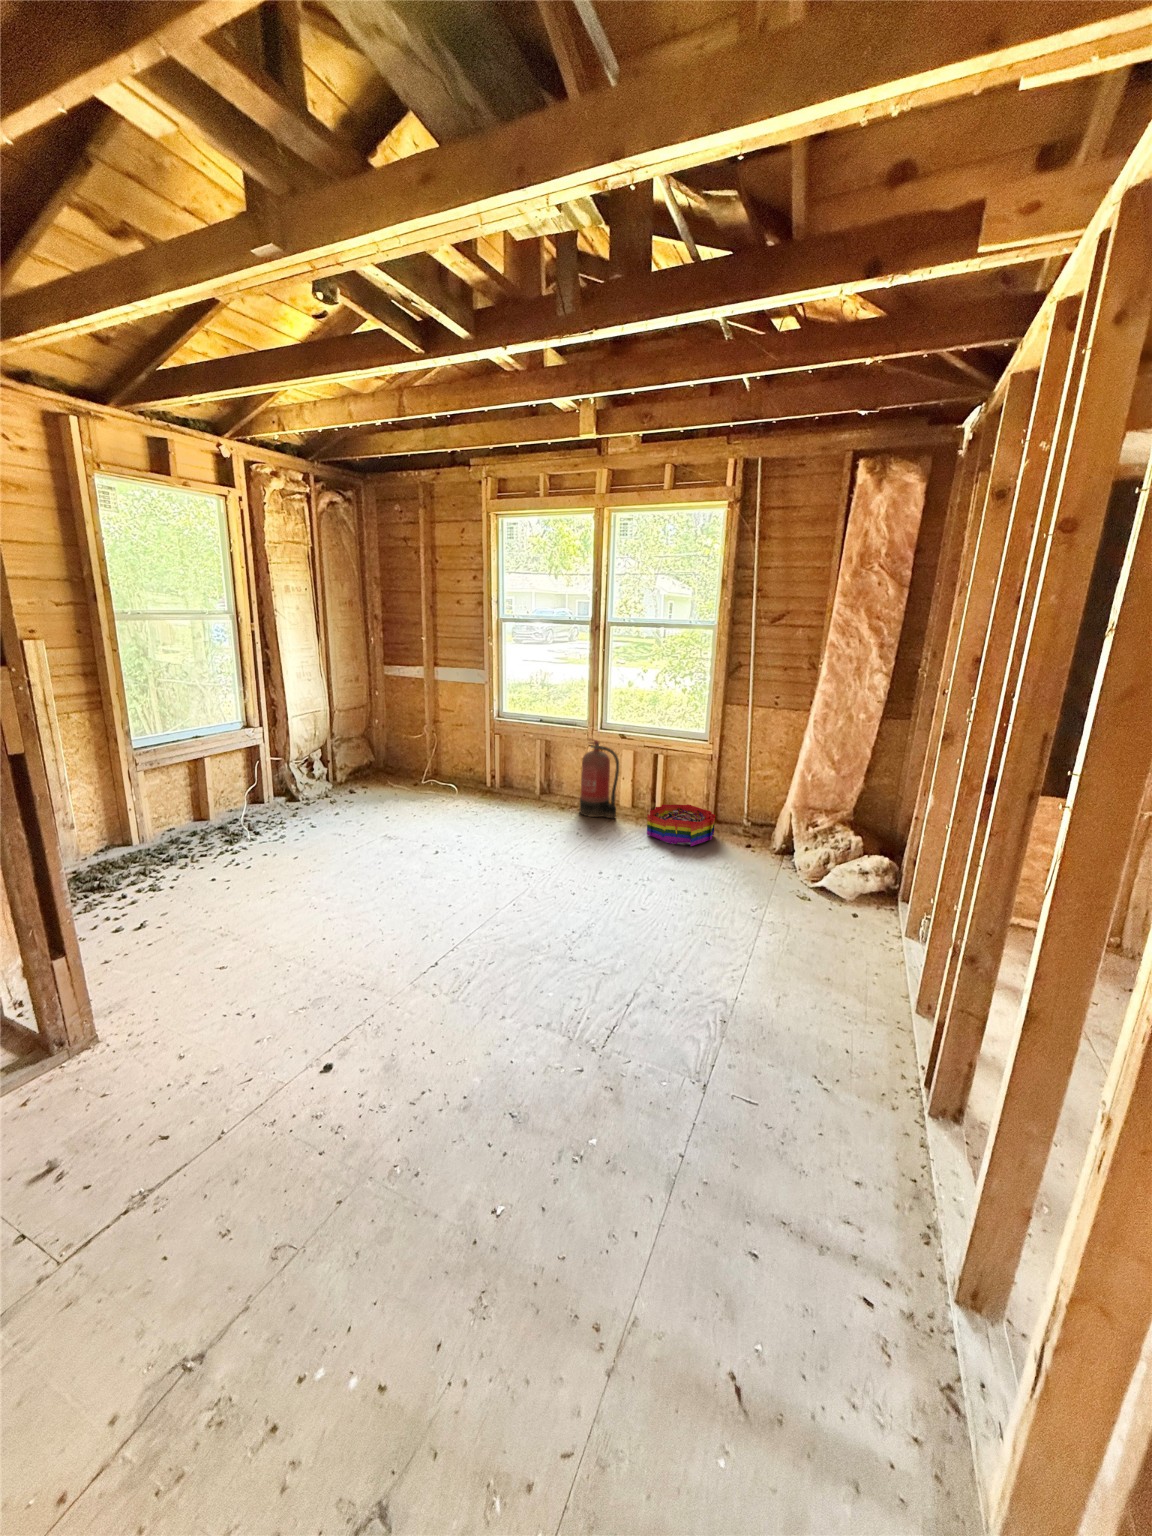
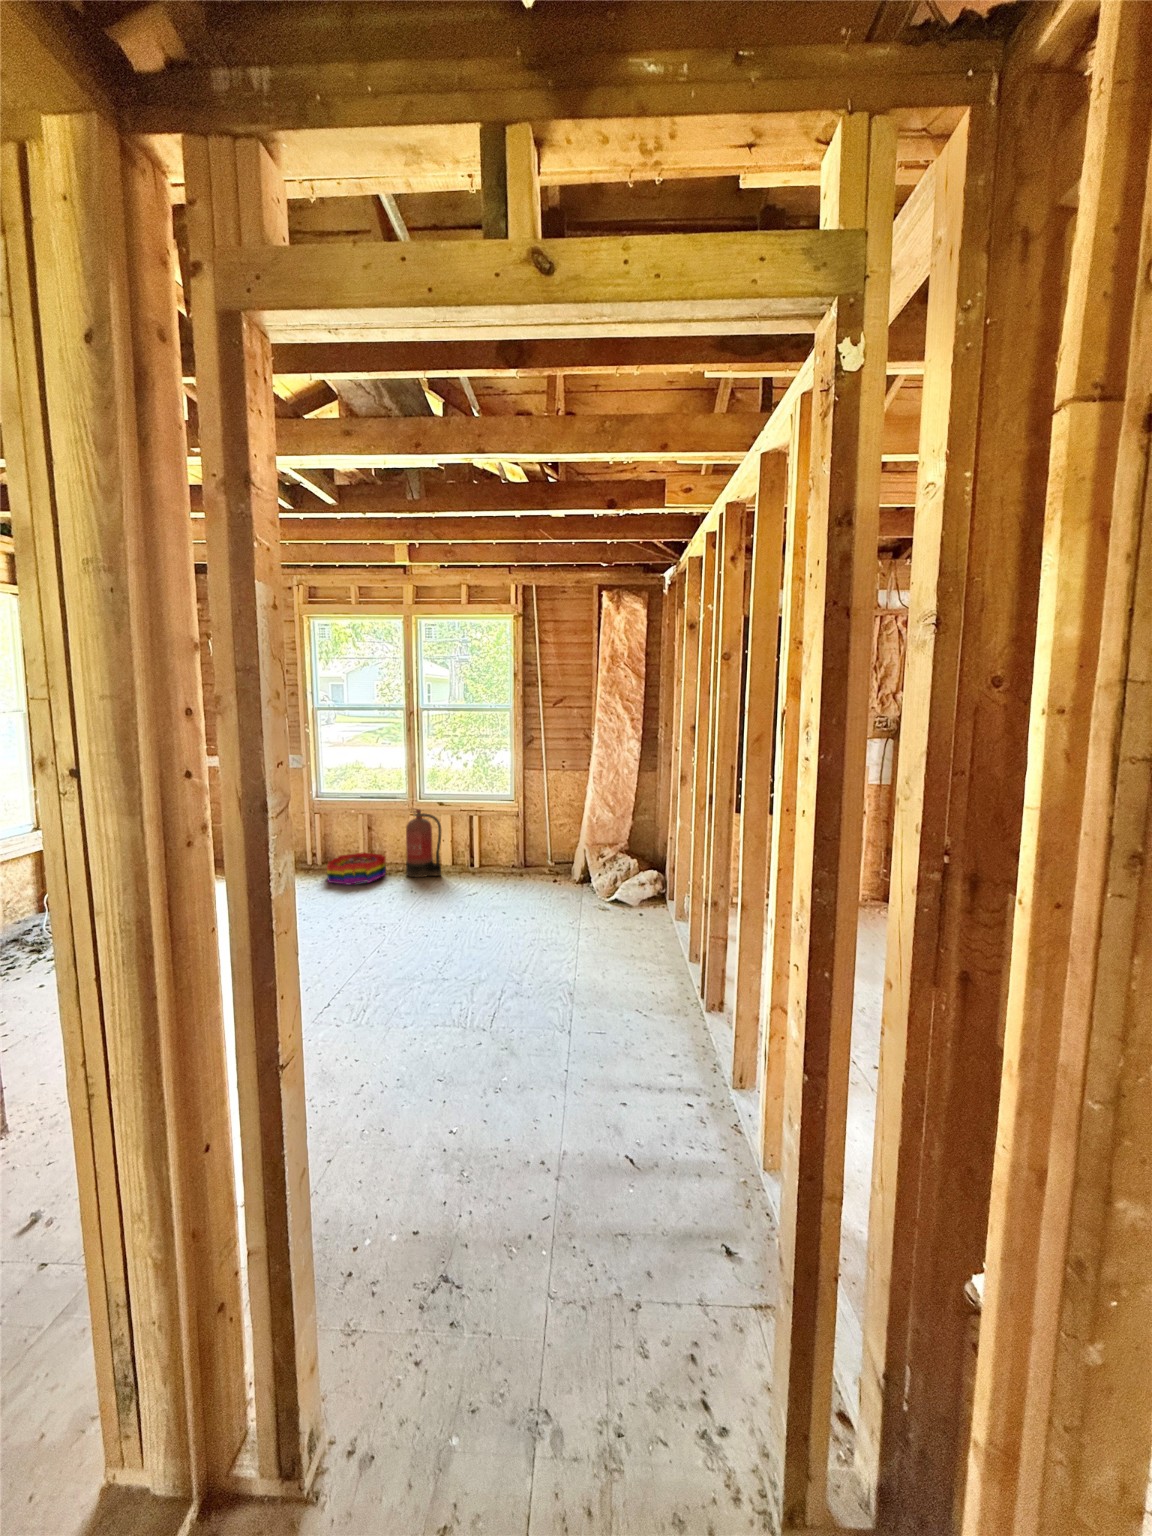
storage bin: present [647,804,715,846] -> present [327,853,386,885]

